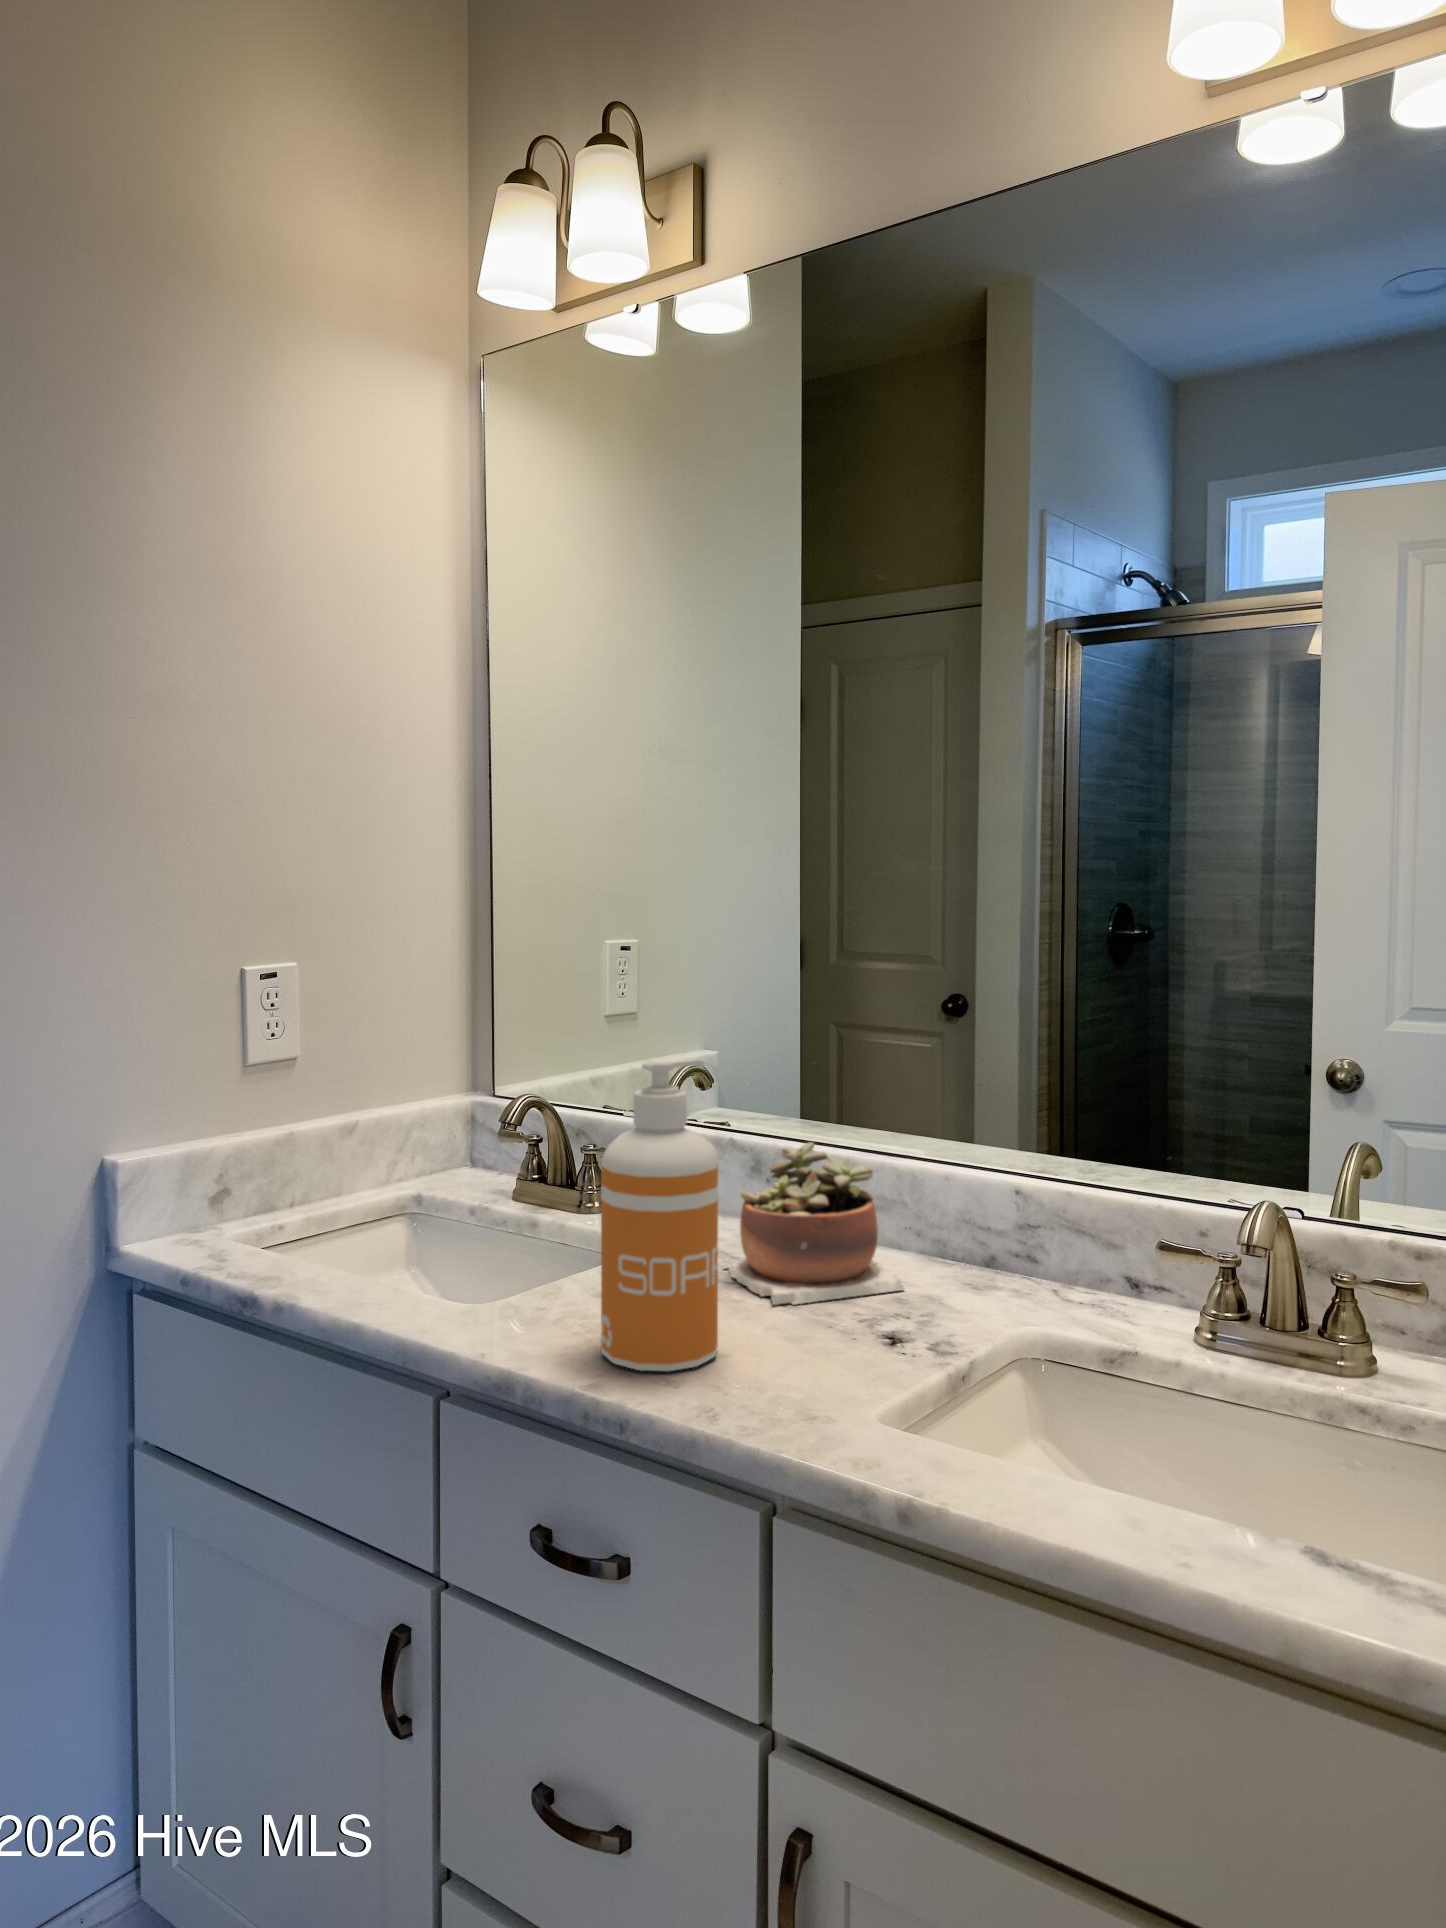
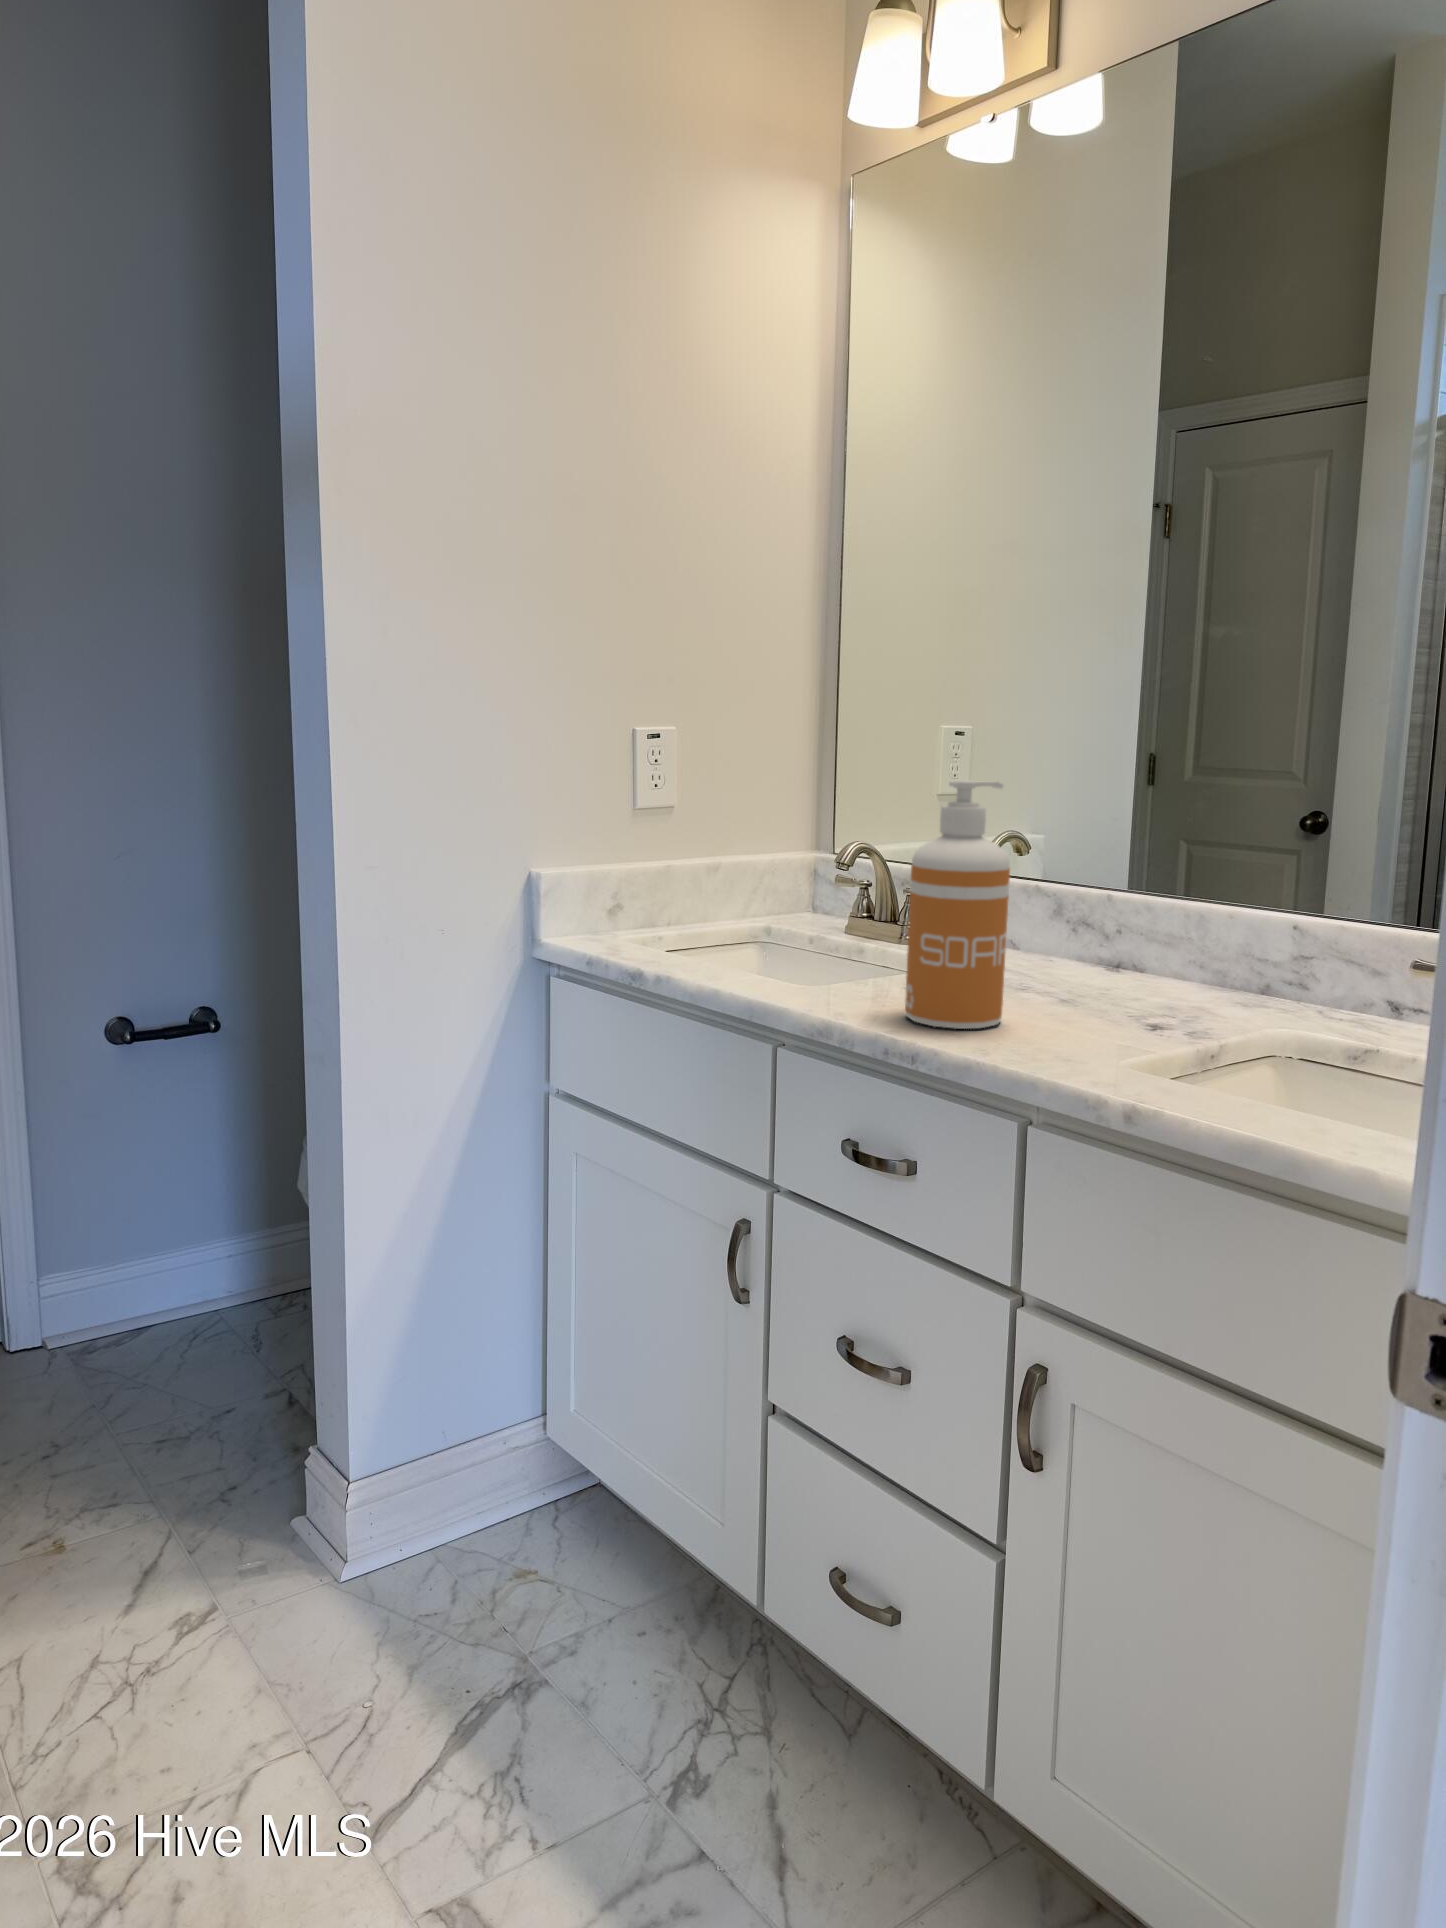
succulent plant: present [727,1142,904,1305] -> none [1018,878,1178,1004]

